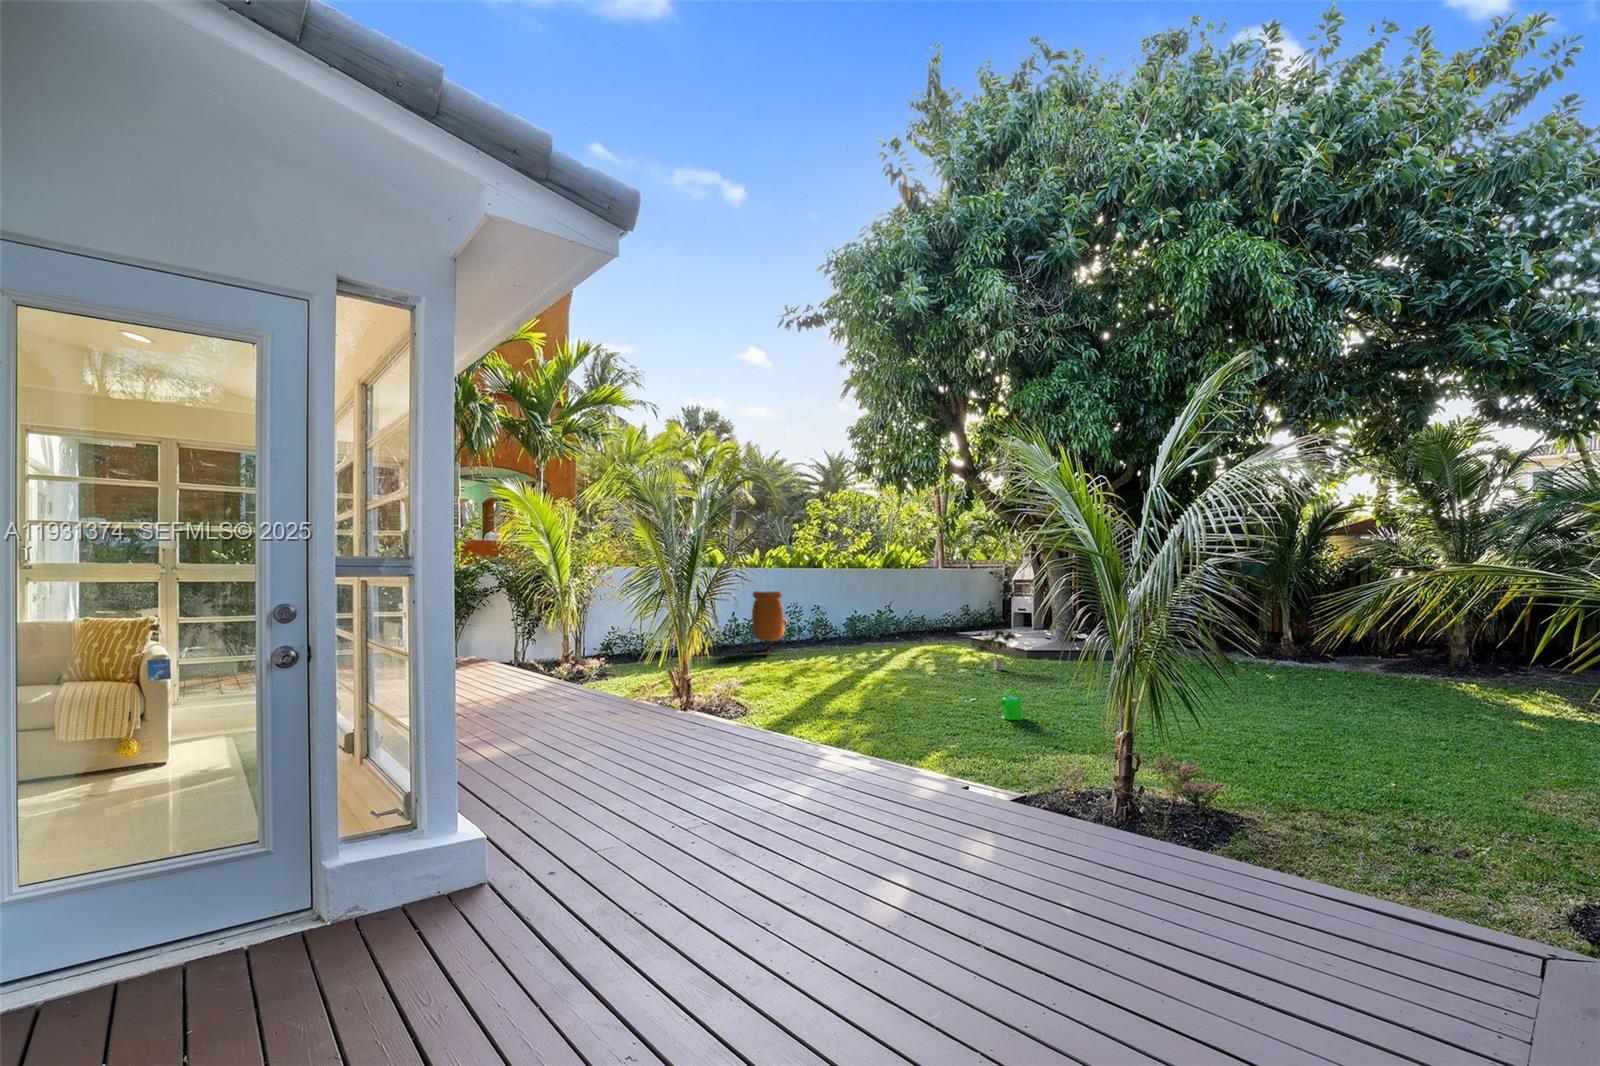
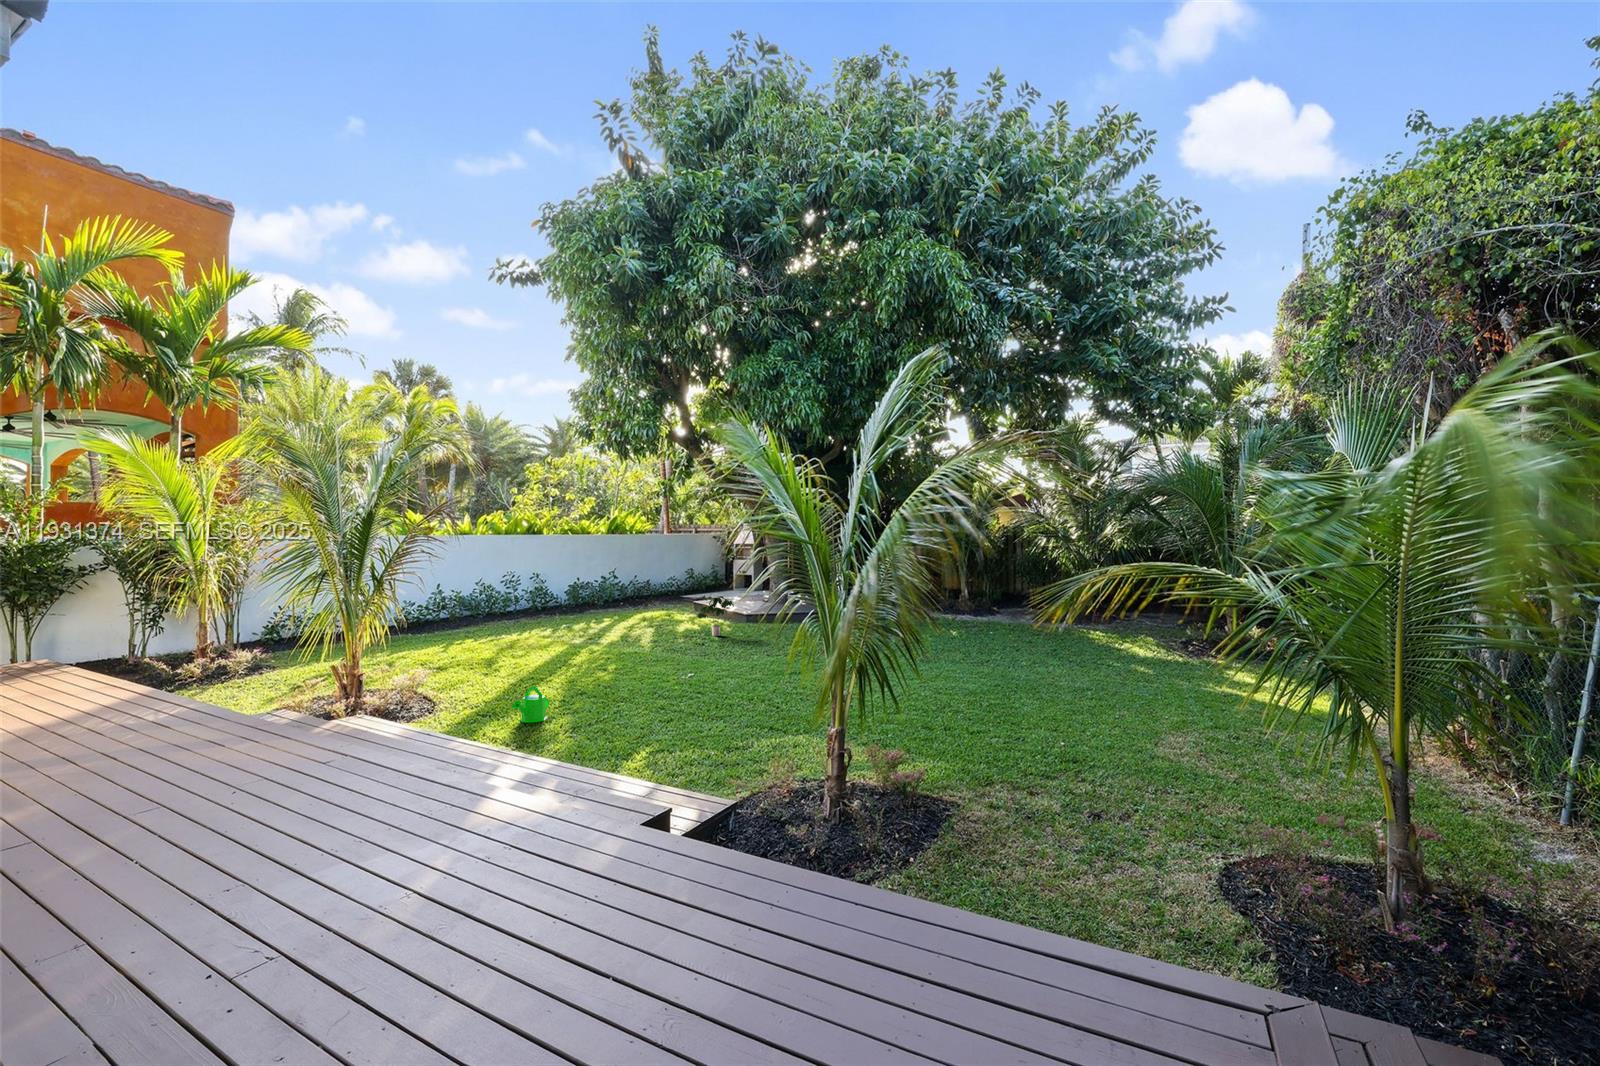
lounge chair: present [751,591,787,655] -> none [456,563,502,633]
watering can: present [999,689,1023,720] -> present [513,686,549,723]

